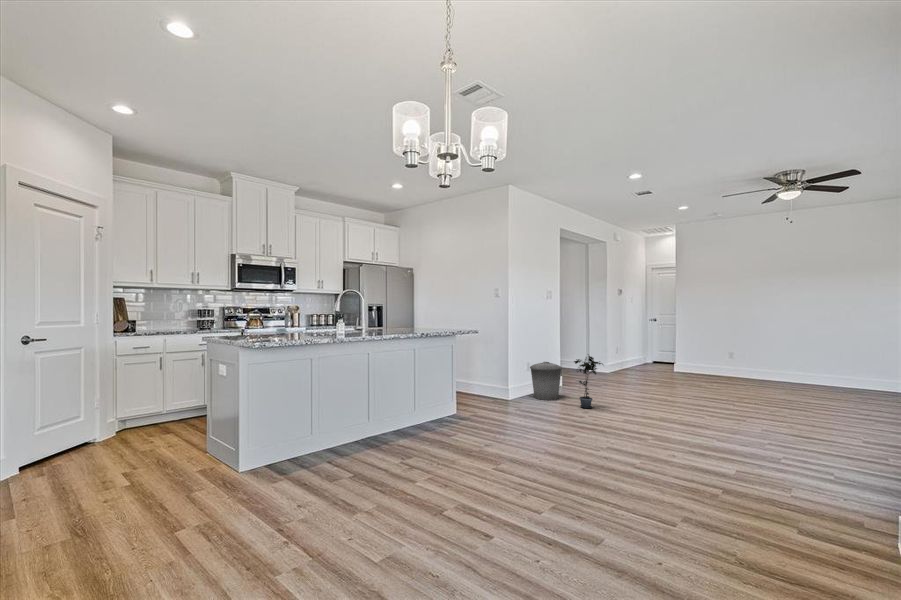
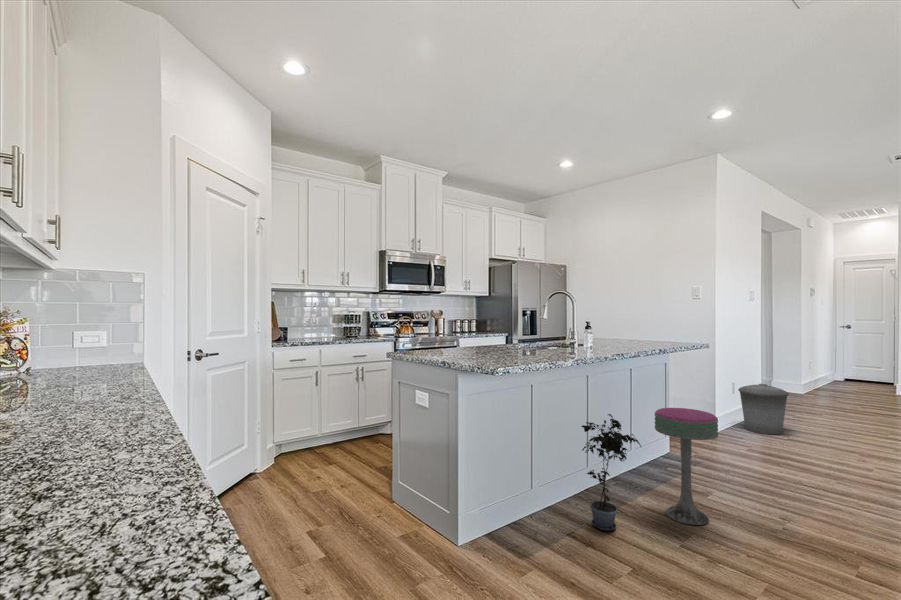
potted plant: present [574,356,603,408] -> present [581,414,641,531]
bar stool: none [406,372,446,452] -> present [655,408,718,525]

